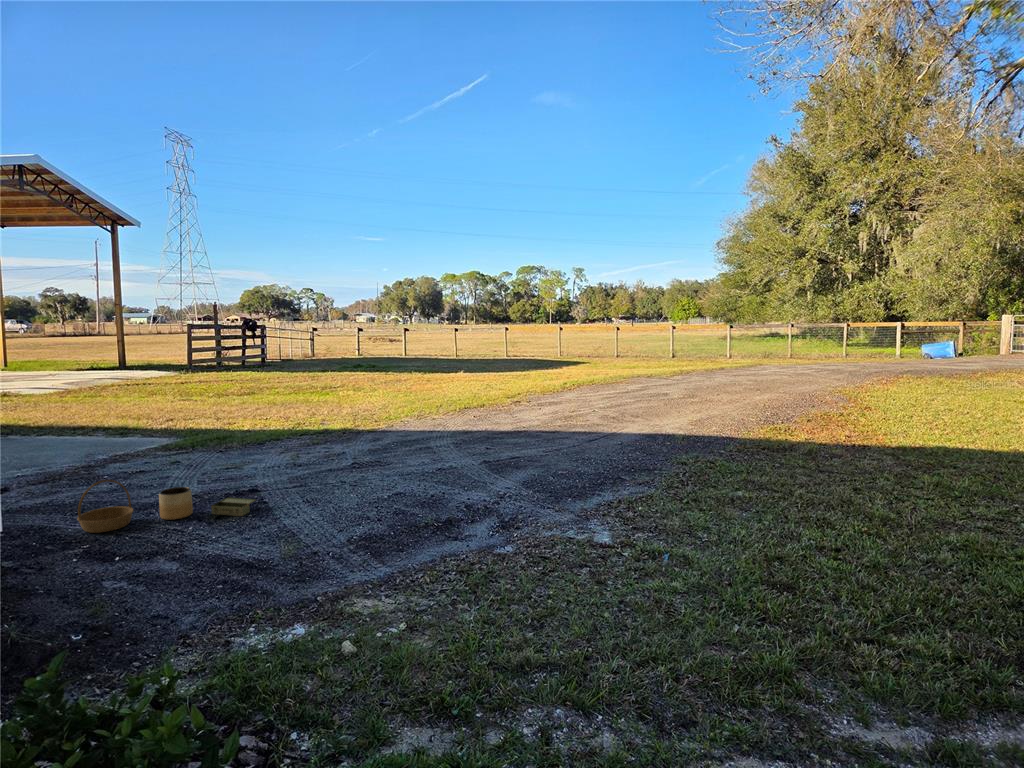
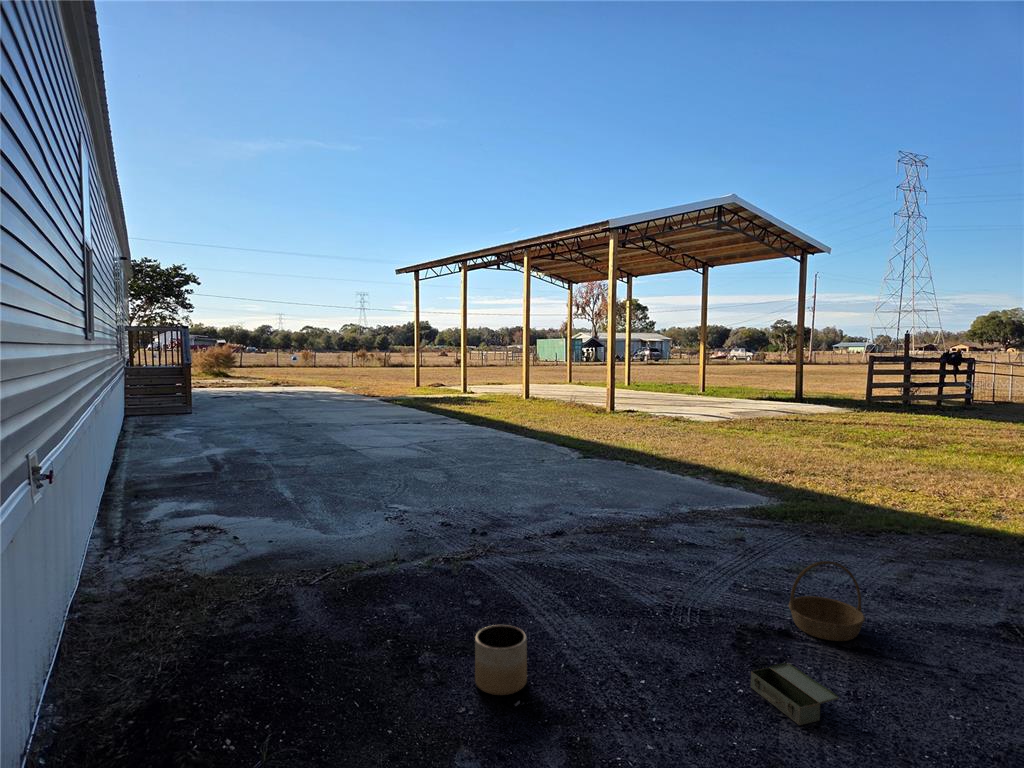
basket: present [77,480,133,533] -> present [789,561,865,641]
planter: present [159,487,193,520] -> present [475,625,527,695]

